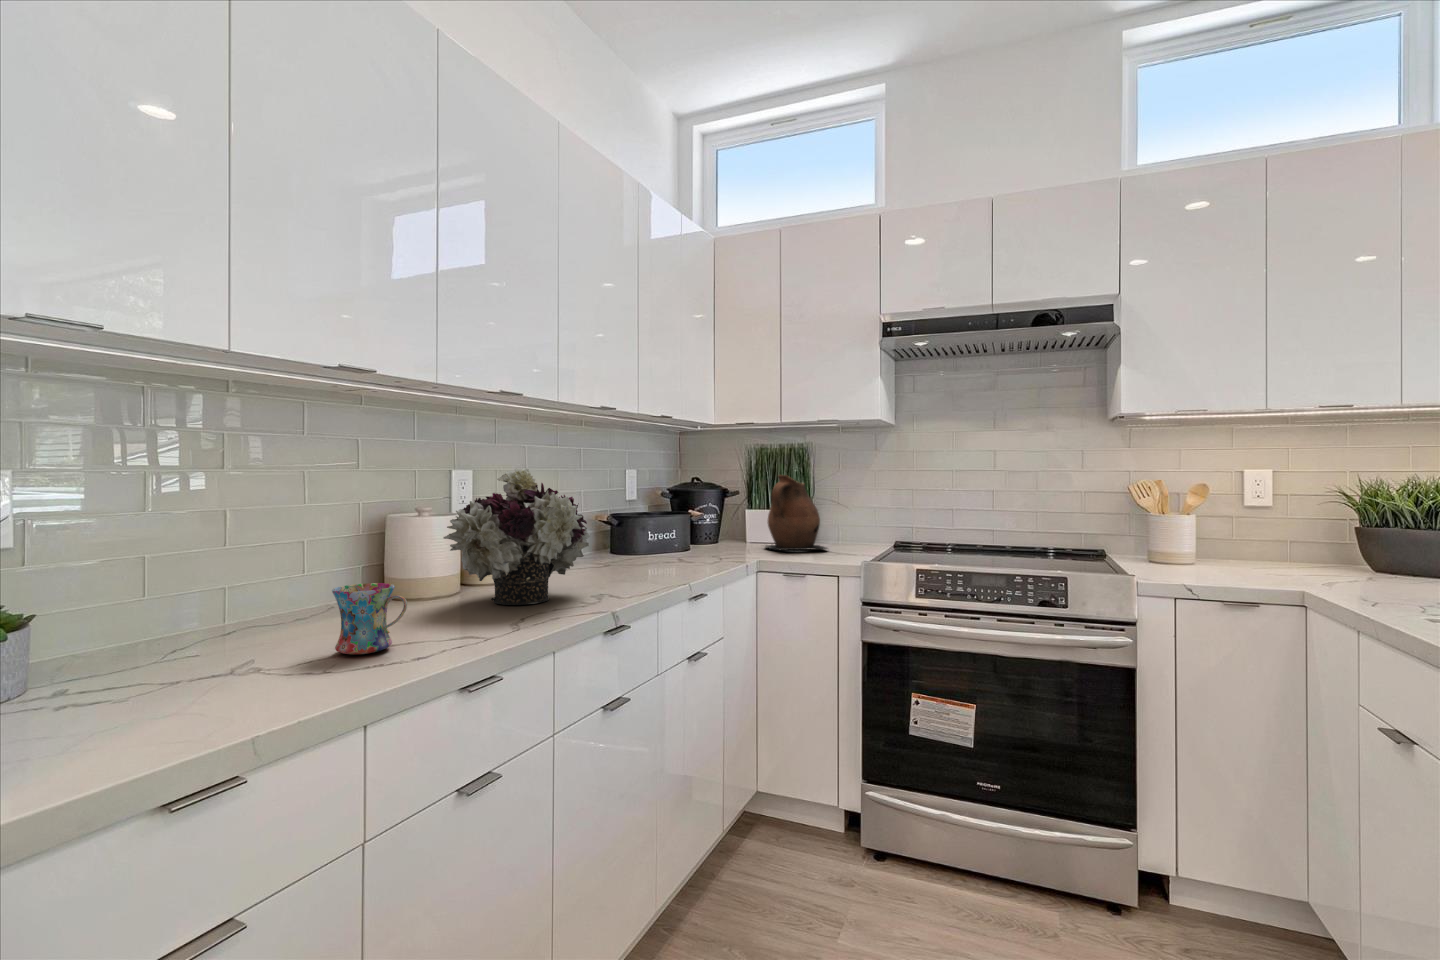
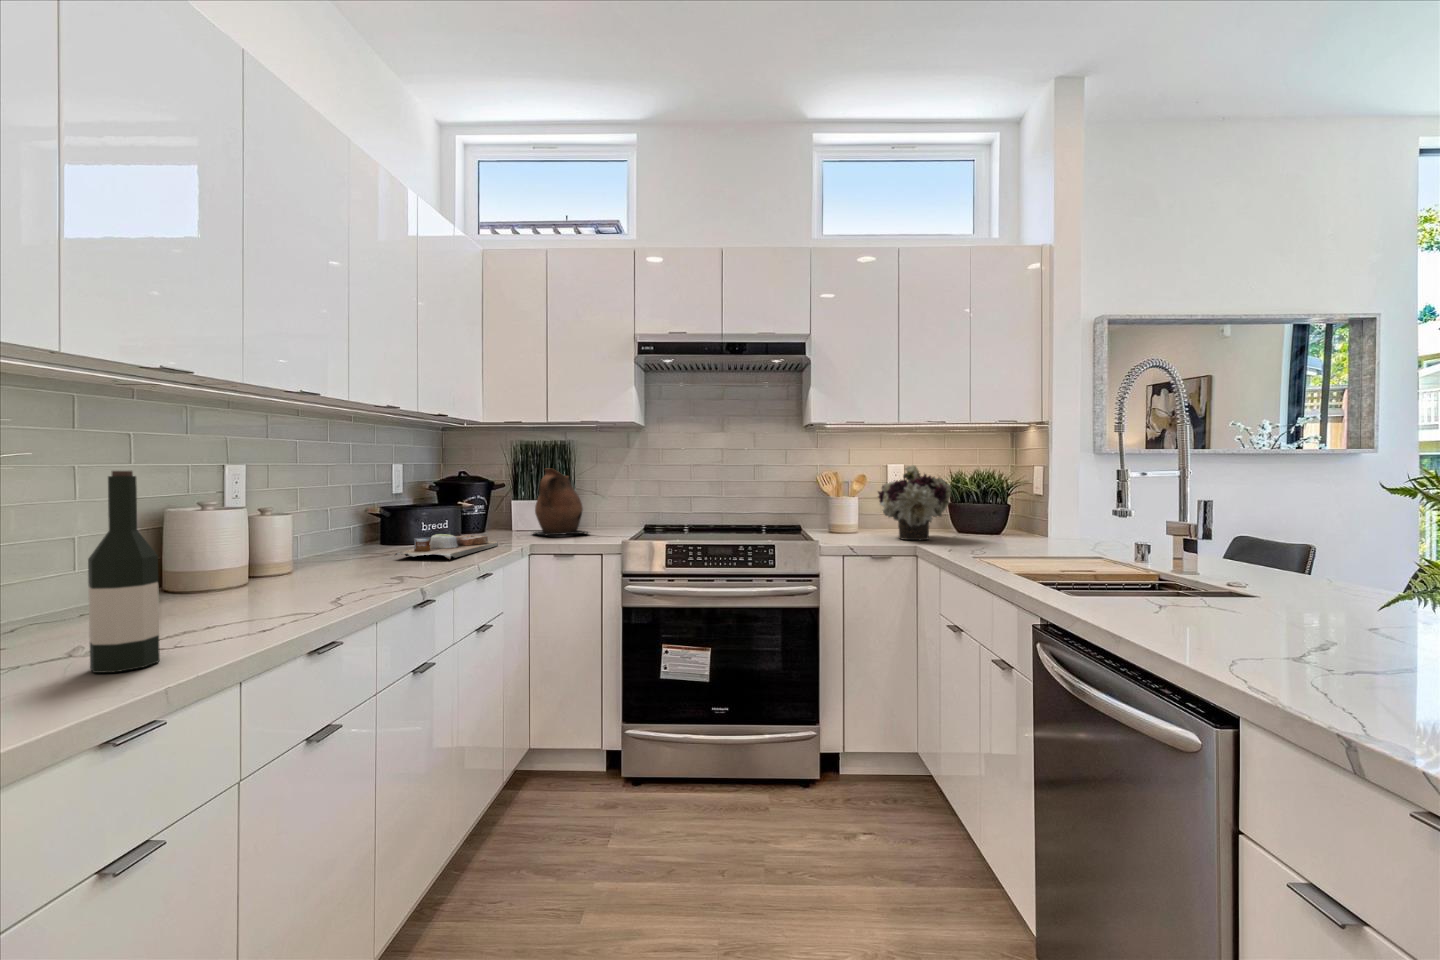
flower arrangement: present [443,468,590,605] -> present [878,465,951,540]
wine bottle: none [218,472,290,704] -> present [88,471,160,673]
cutting board: none [610,546,723,575] -> present [395,534,498,559]
mug: present [332,583,407,654] -> none [166,570,245,633]

